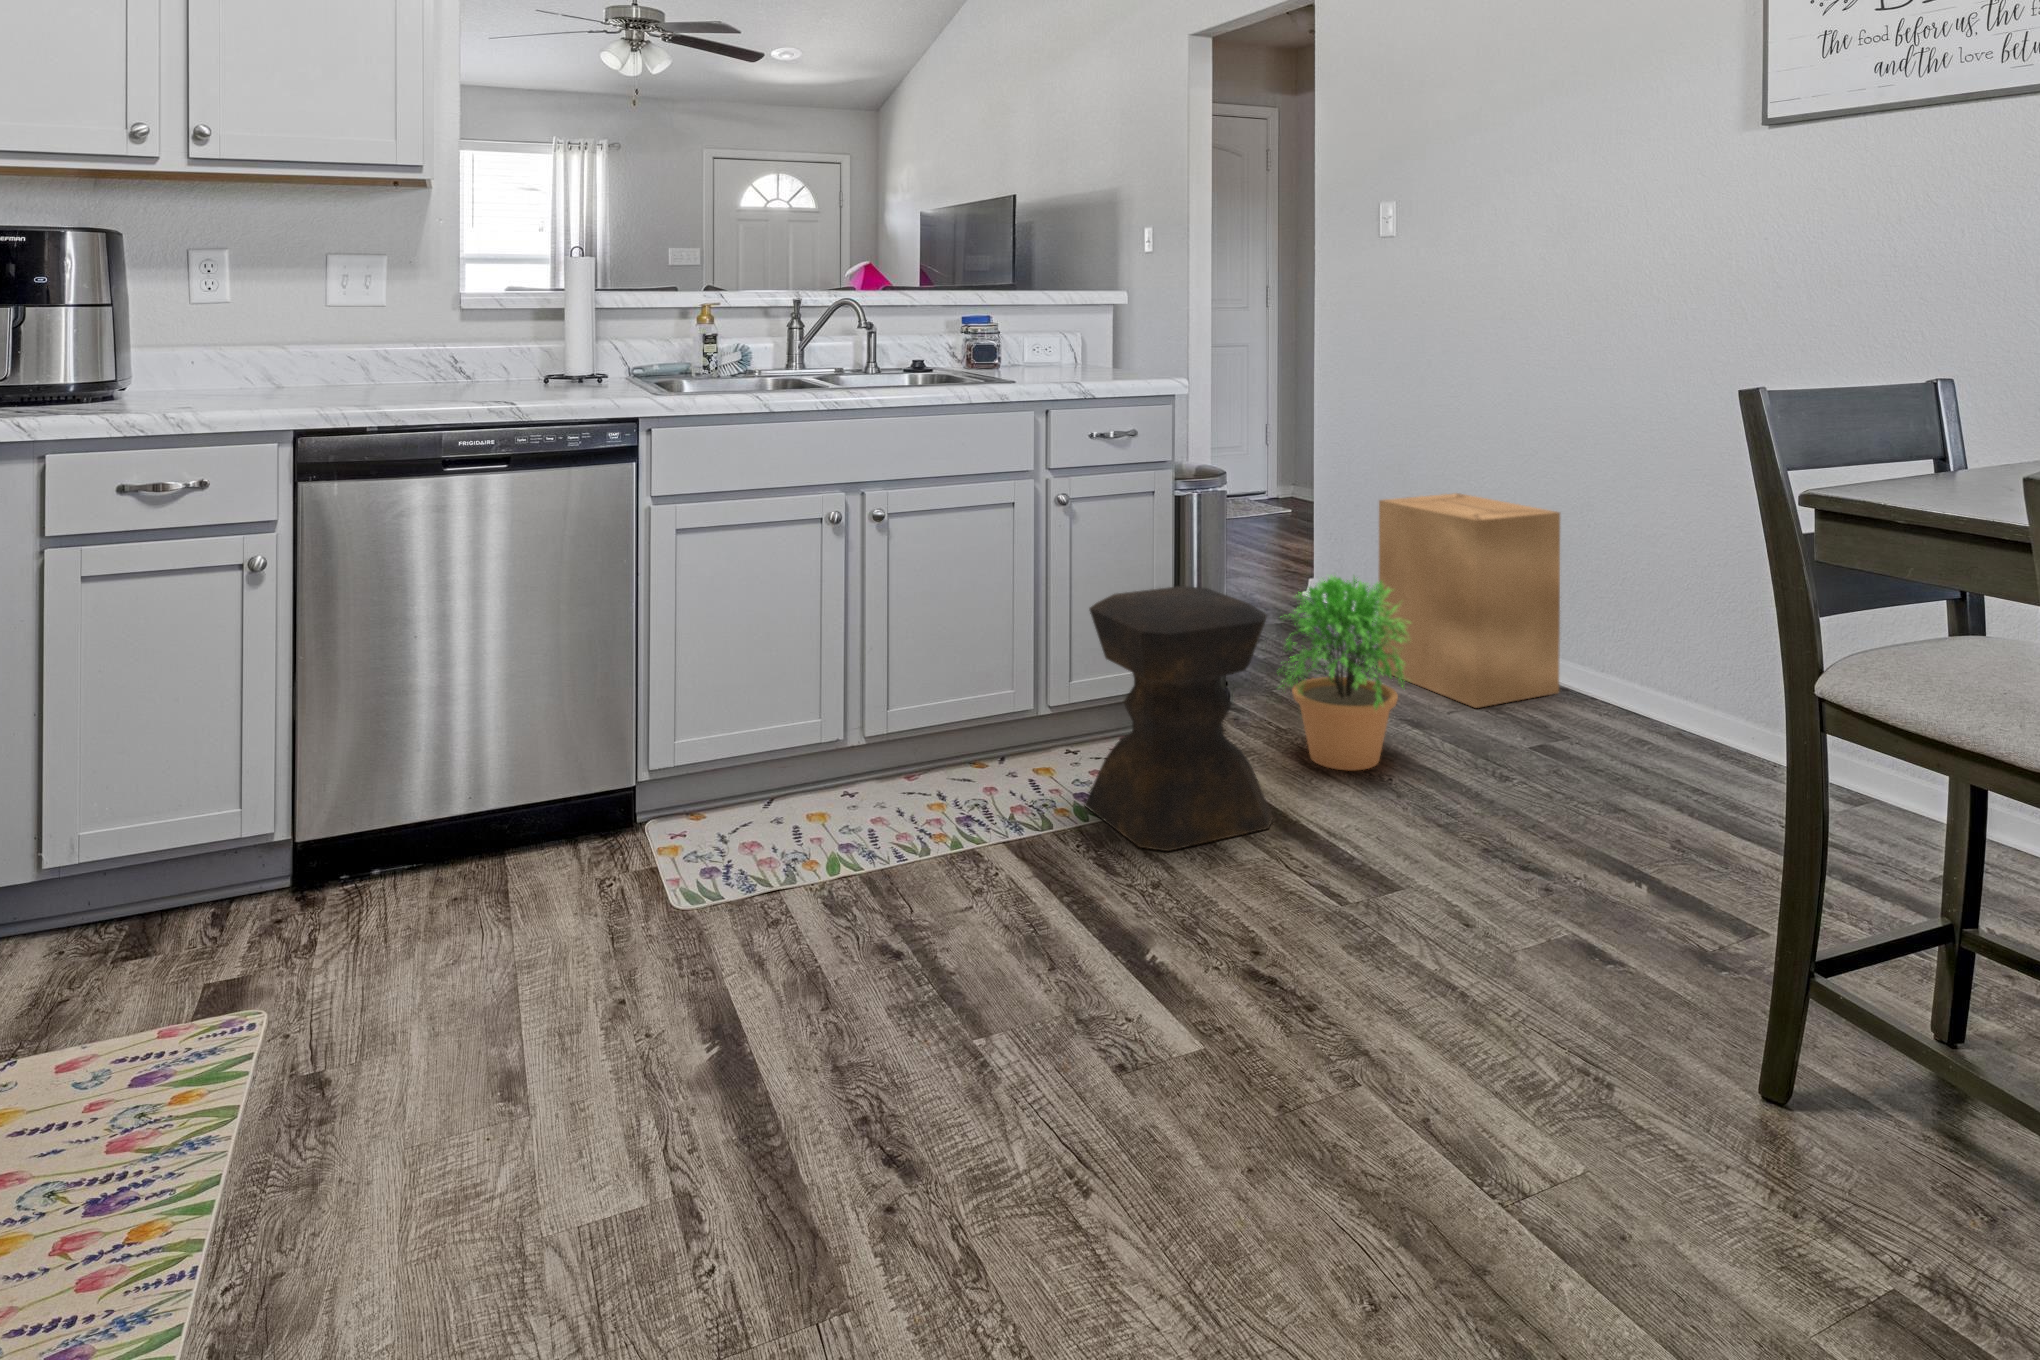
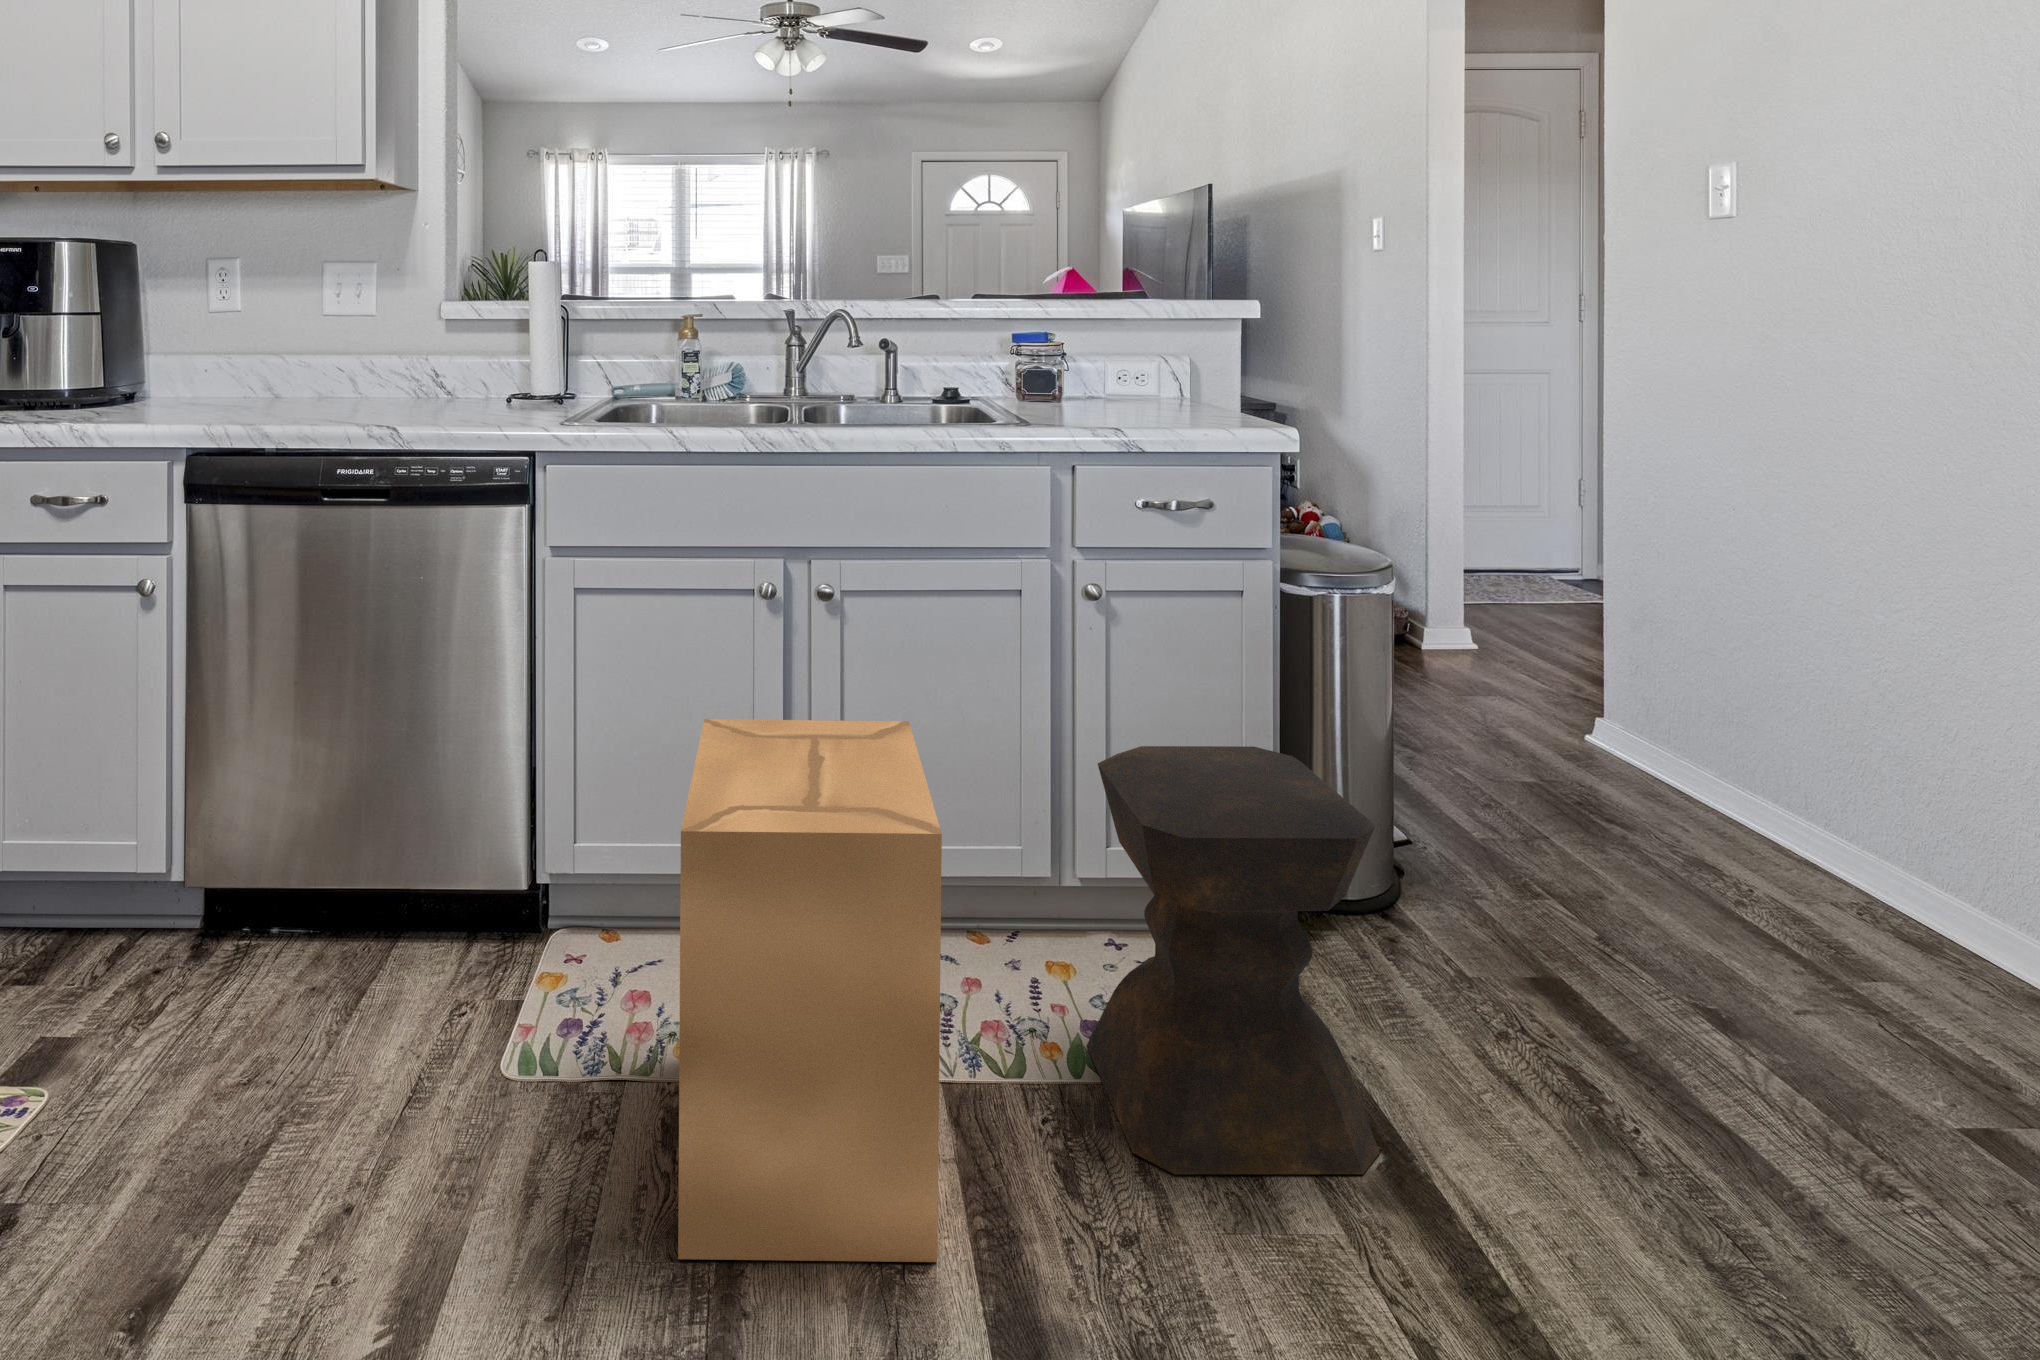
cardboard box: present [1378,493,1560,708] -> present [678,719,942,1262]
potted plant: present [1278,576,1411,770] -> none [1433,755,1687,1090]

